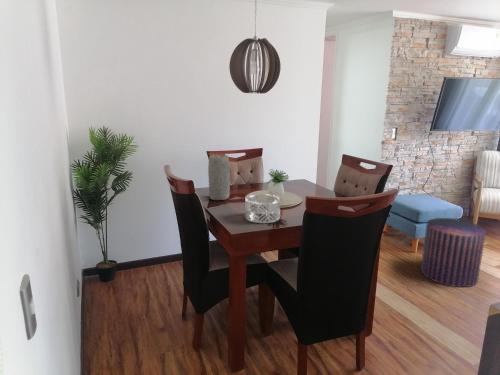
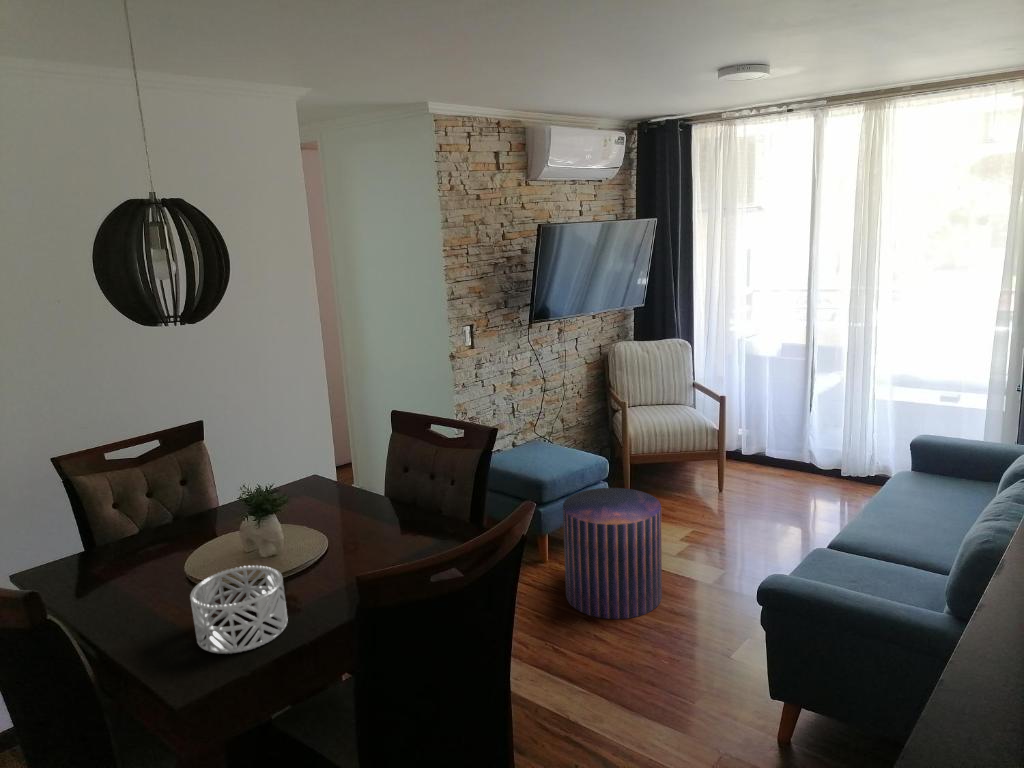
vase: present [208,155,230,200] -> none [63,475,139,598]

